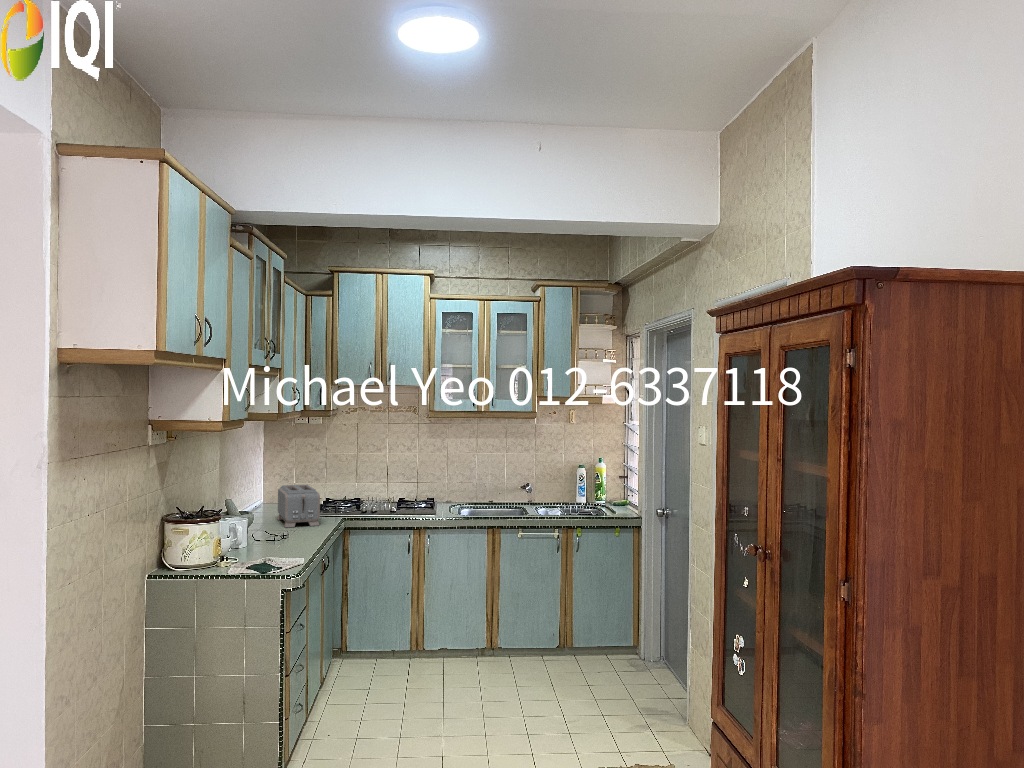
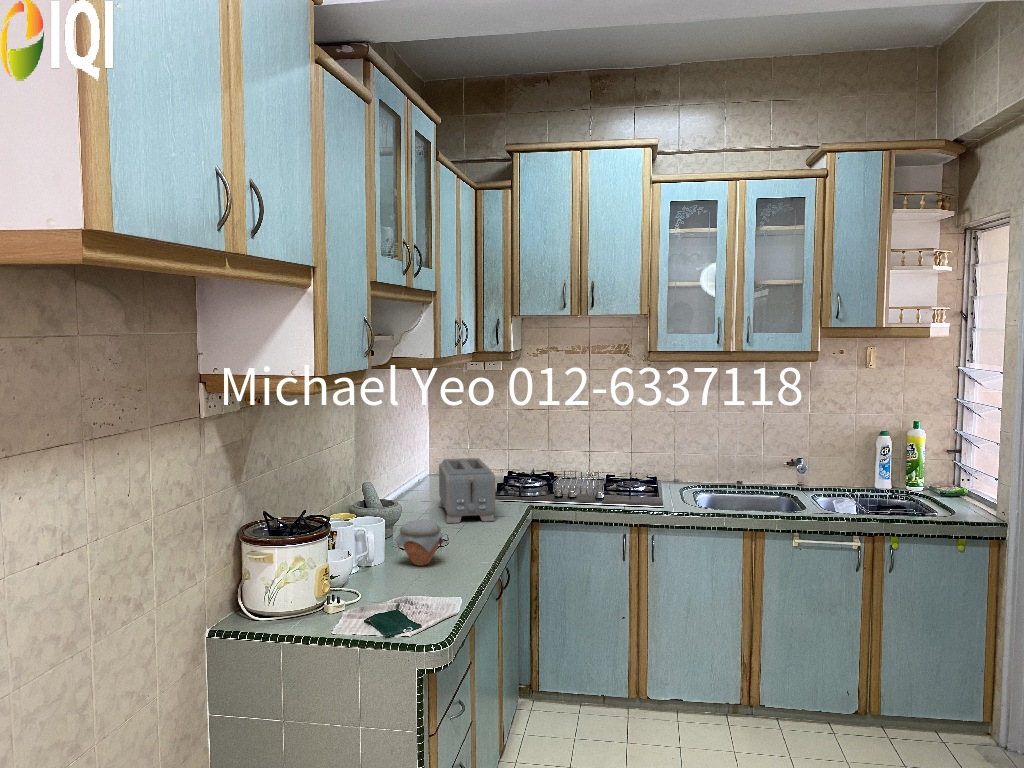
jar: none [256,518,288,547] -> present [395,519,443,566]

